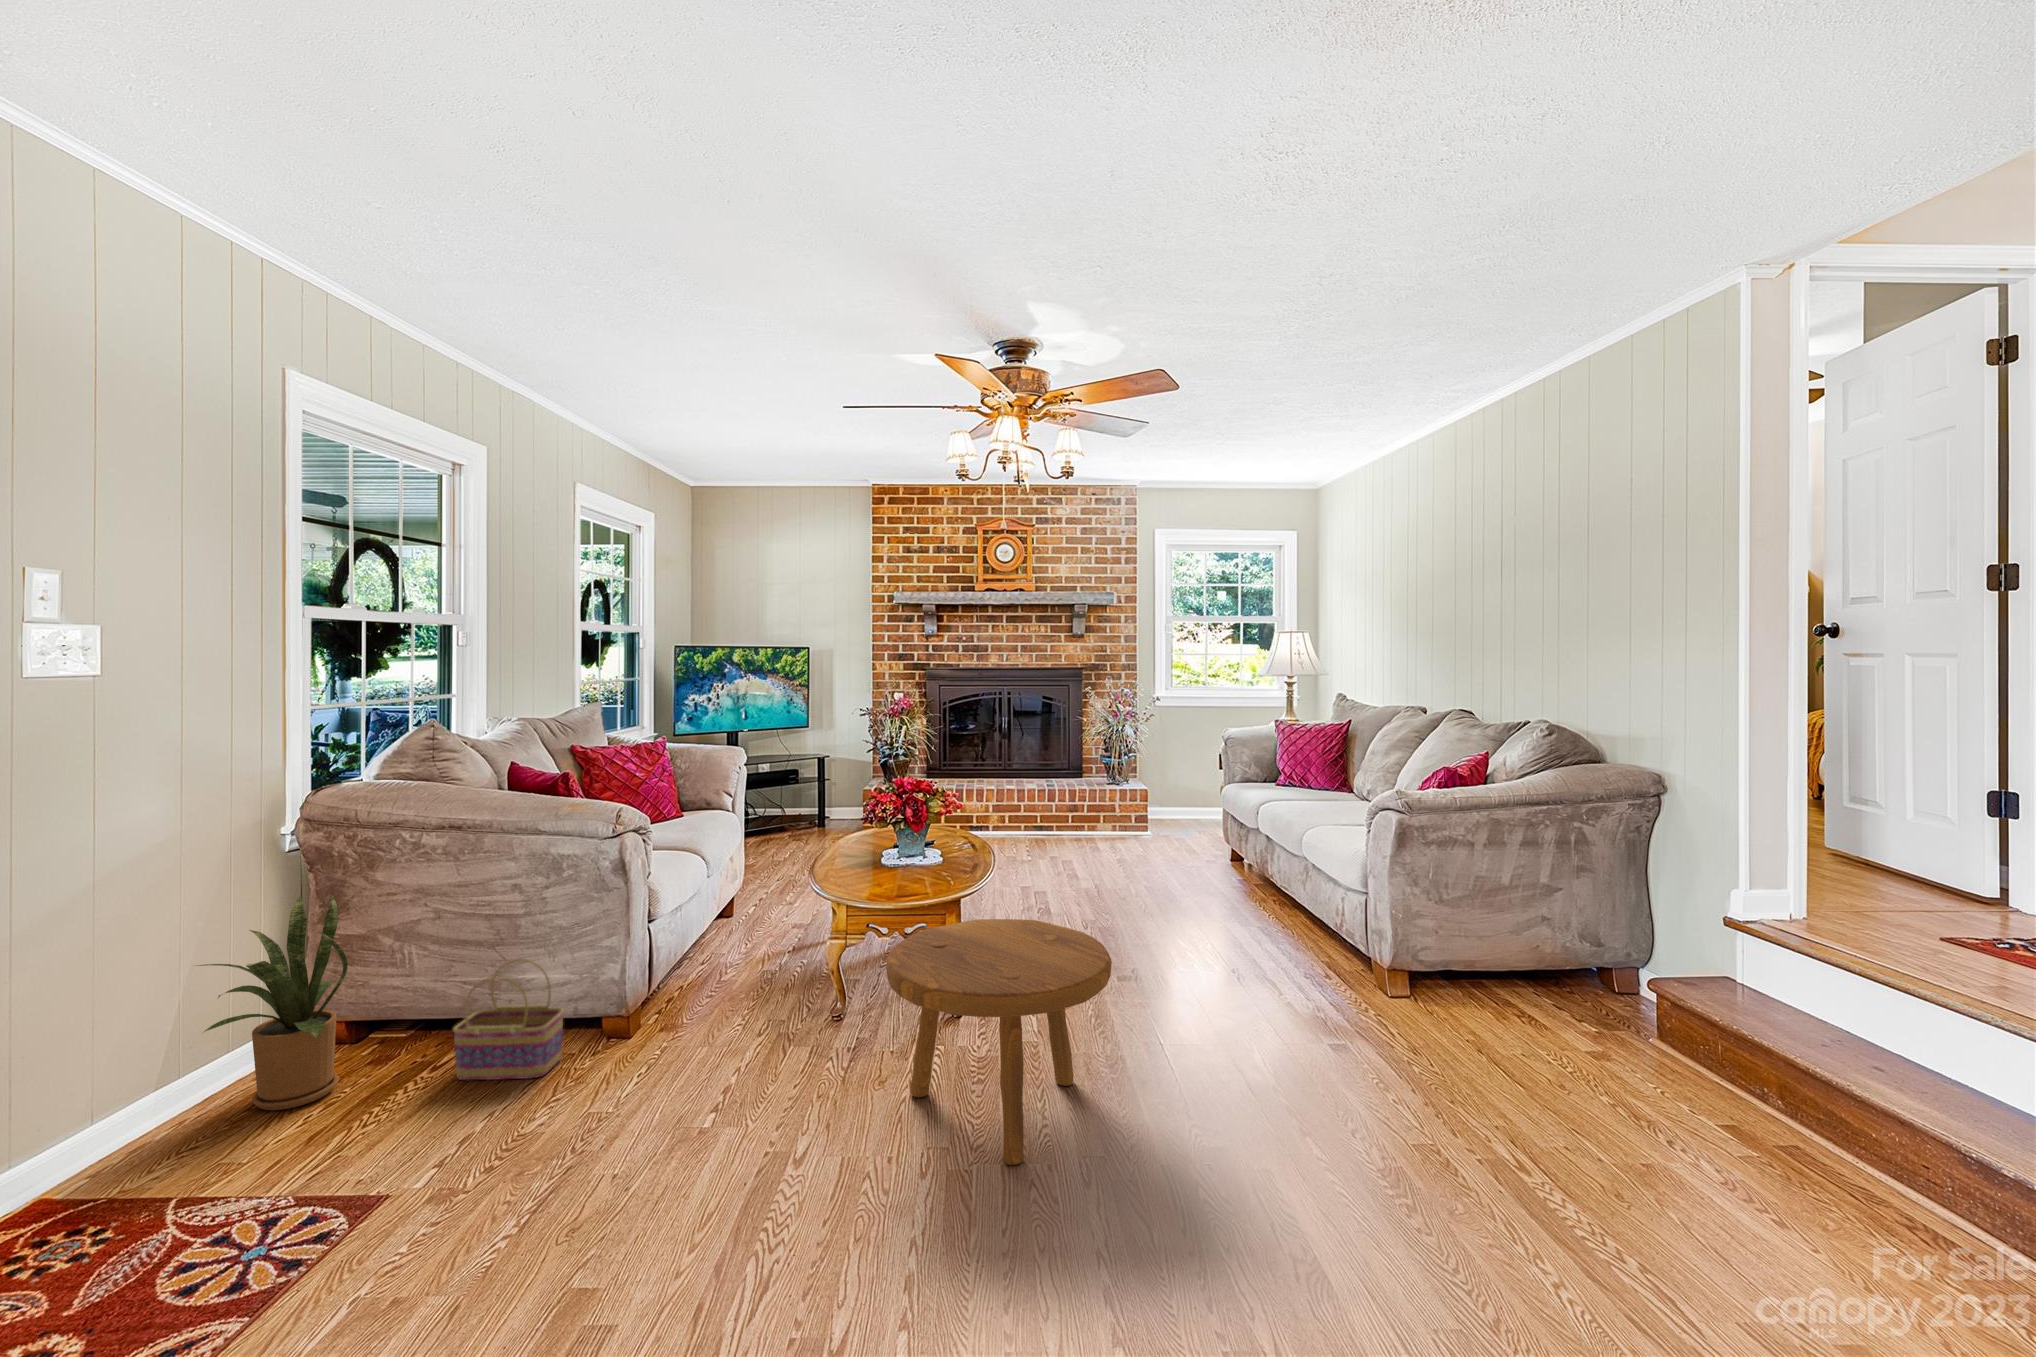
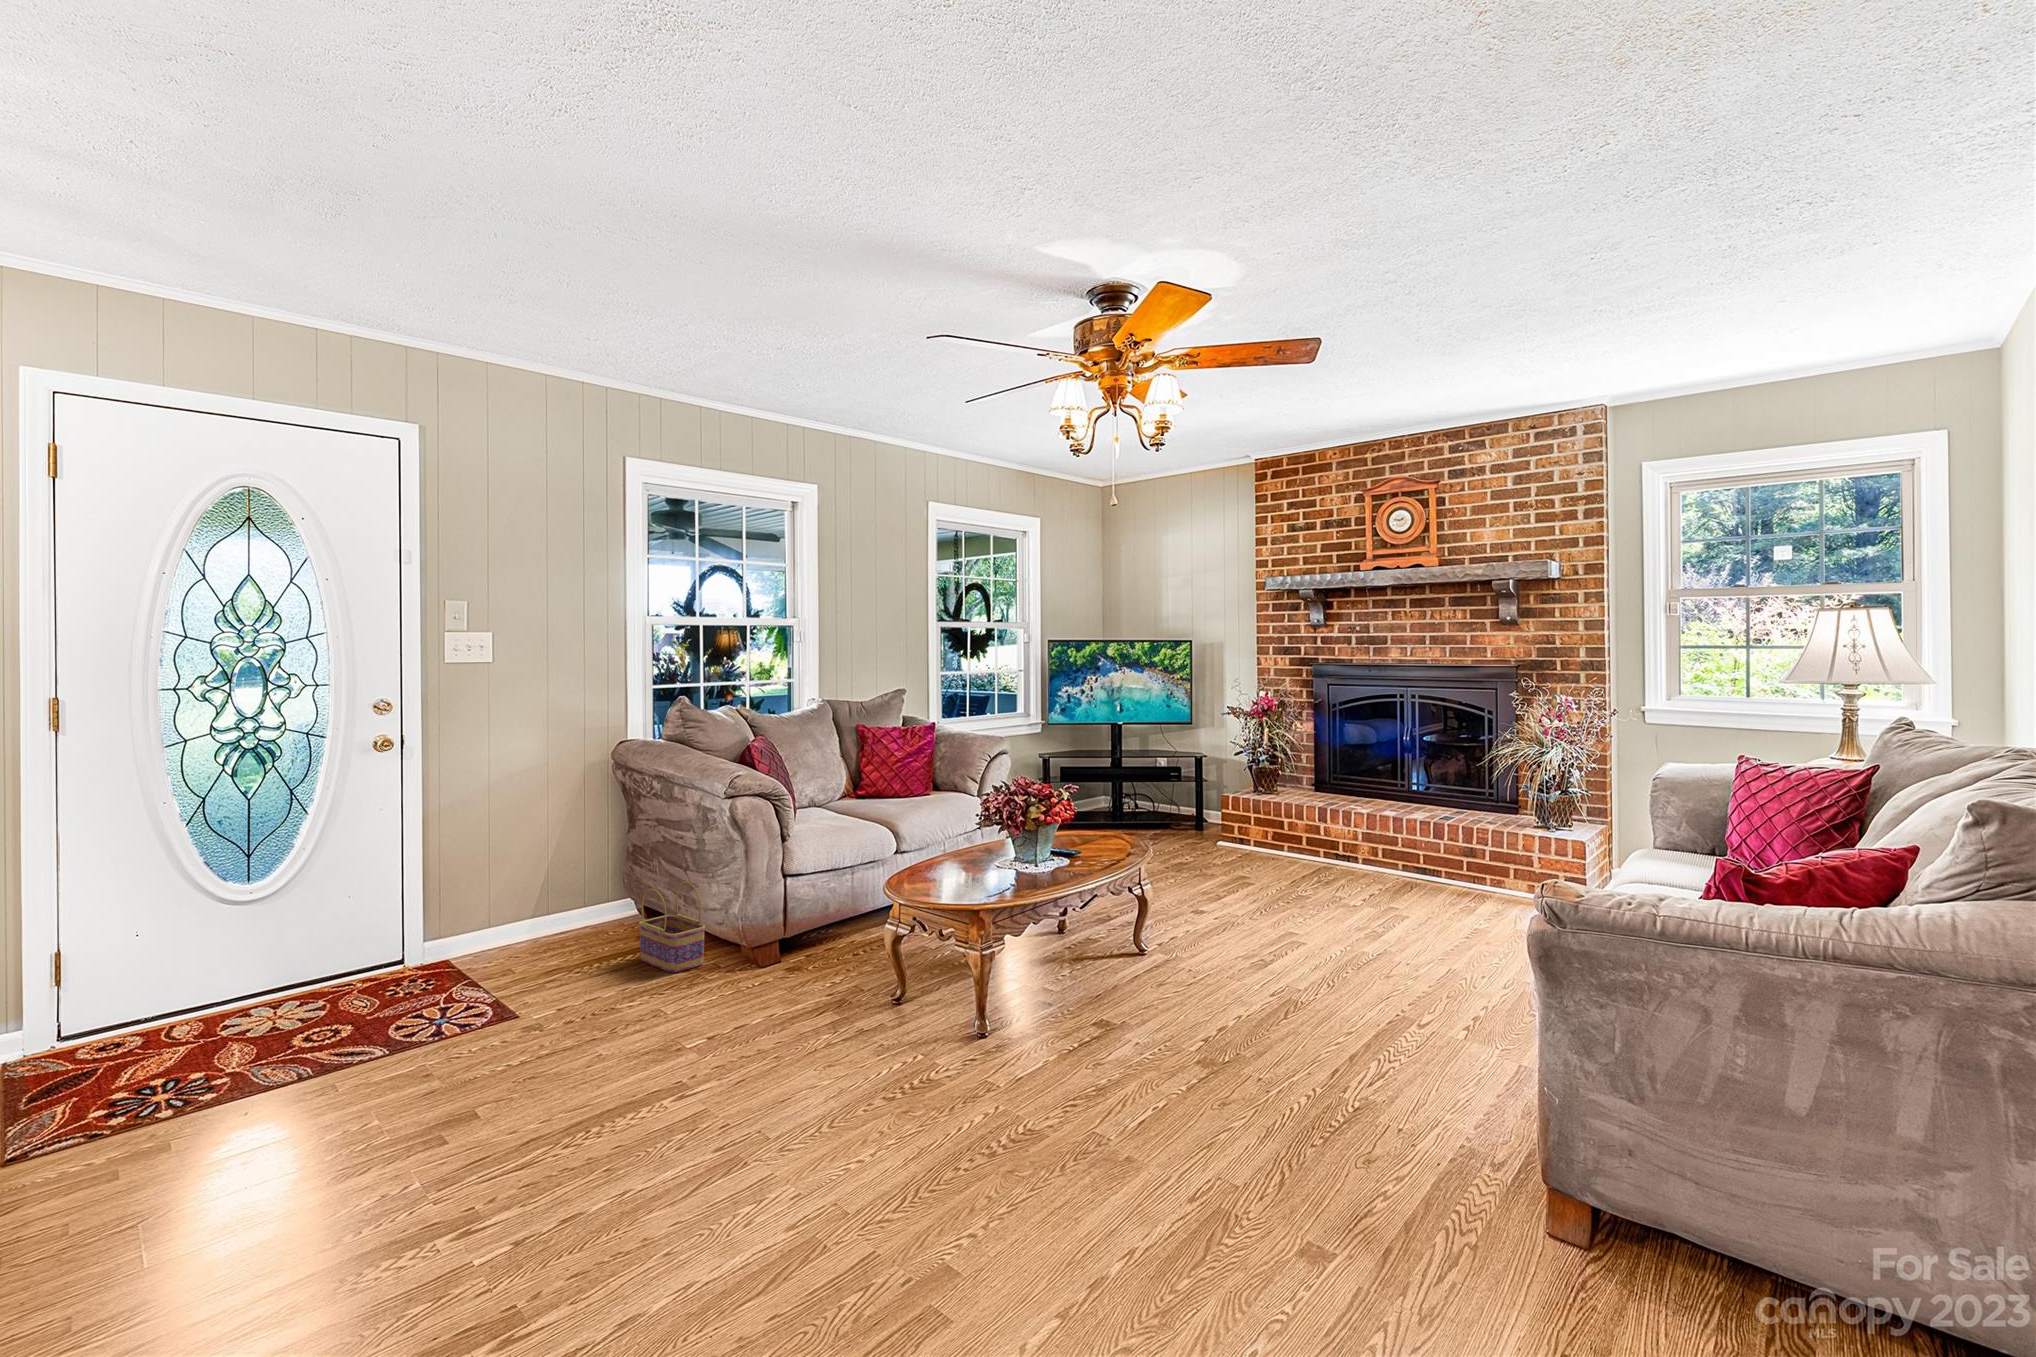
house plant: present [197,894,348,1110] -> none [519,812,622,950]
footstool: present [886,919,1112,1165] -> none [733,916,965,1154]

